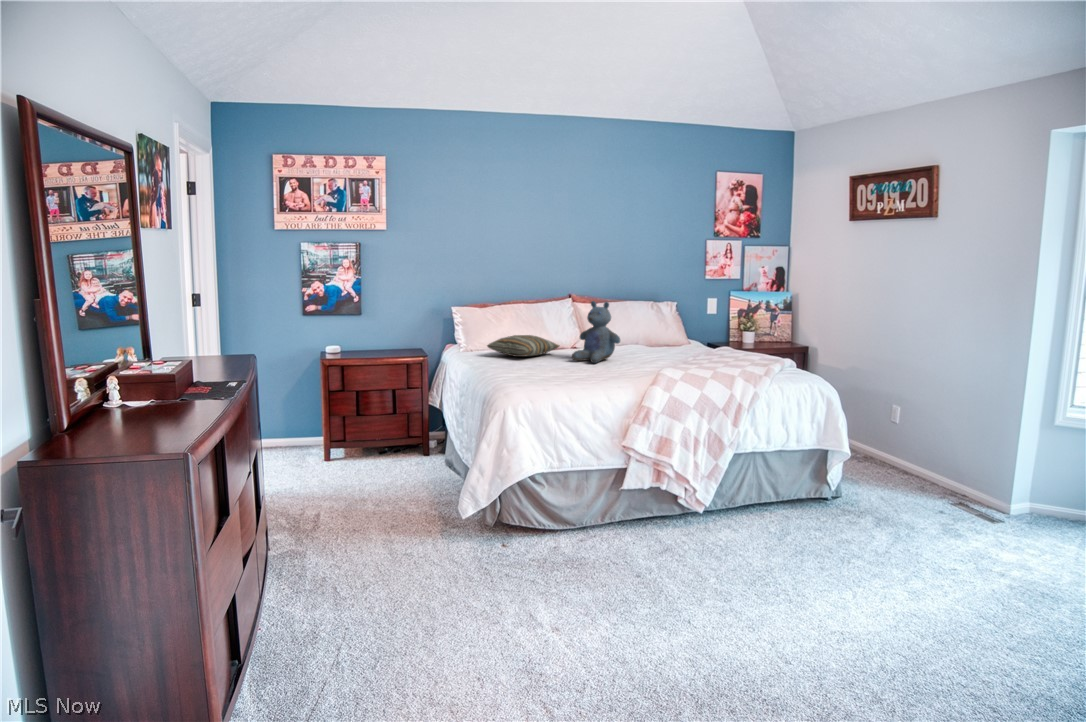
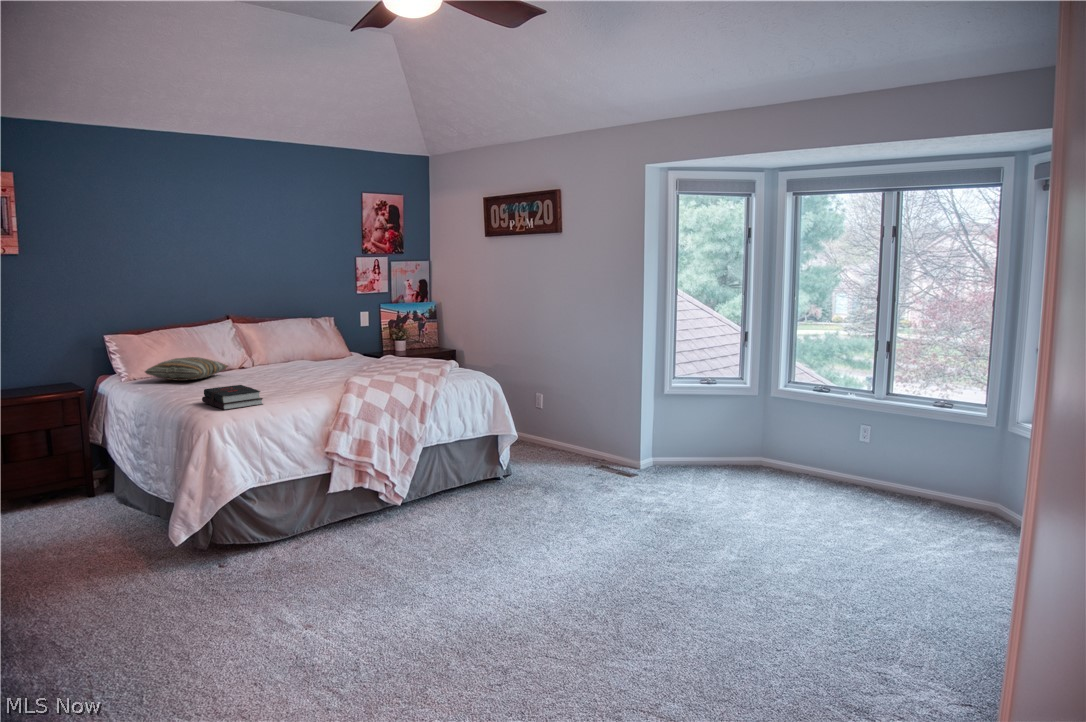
stuffed bear: present [572,301,620,363] -> none [249,319,298,380]
hardback book: none [513,365,564,389] -> present [202,385,263,410]

